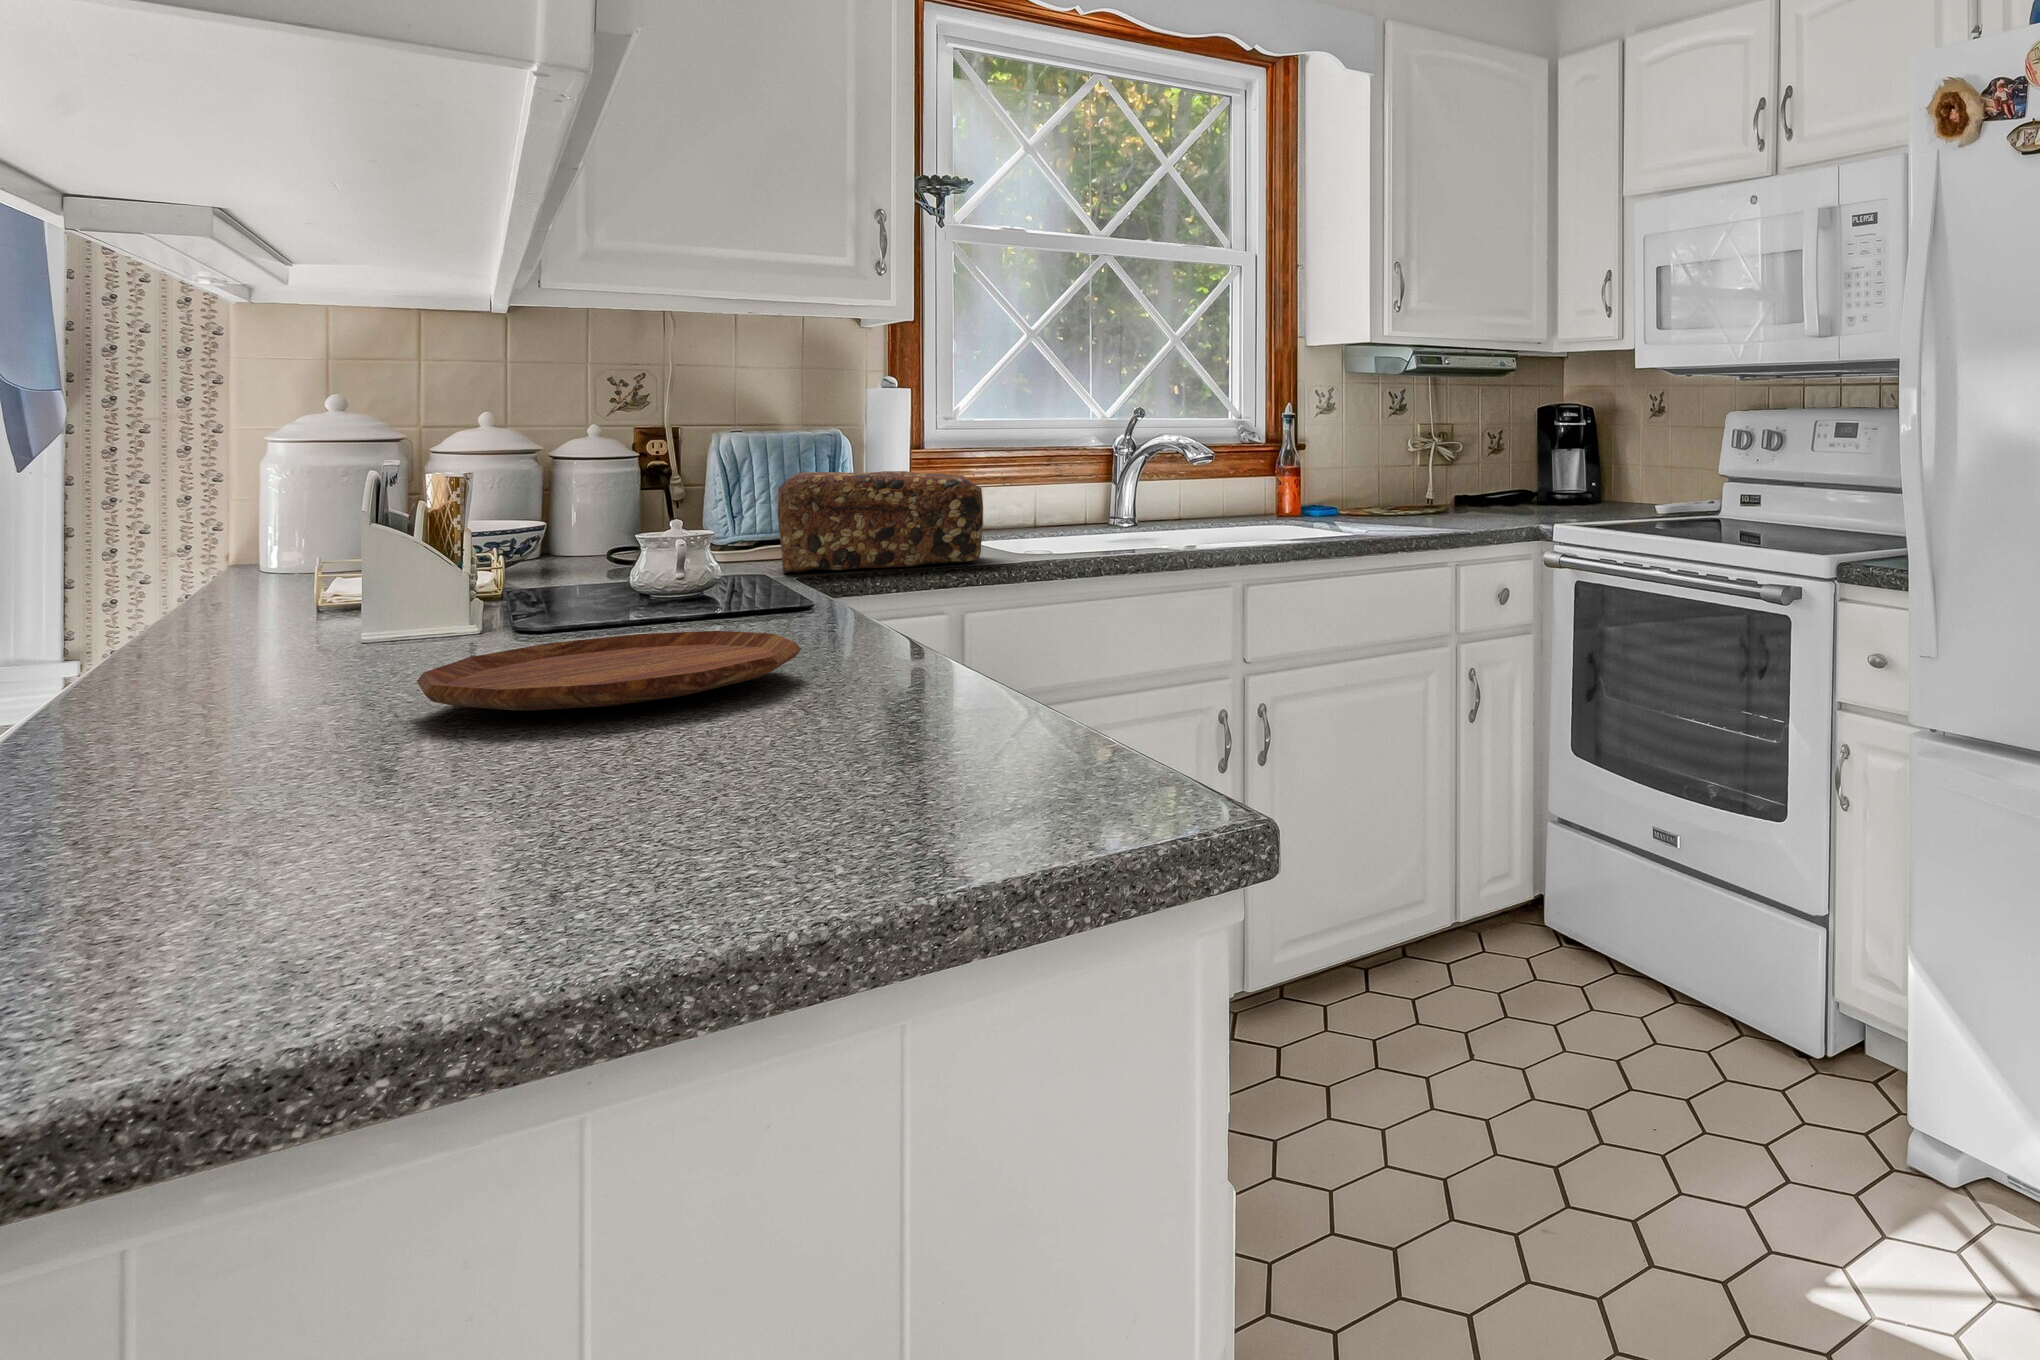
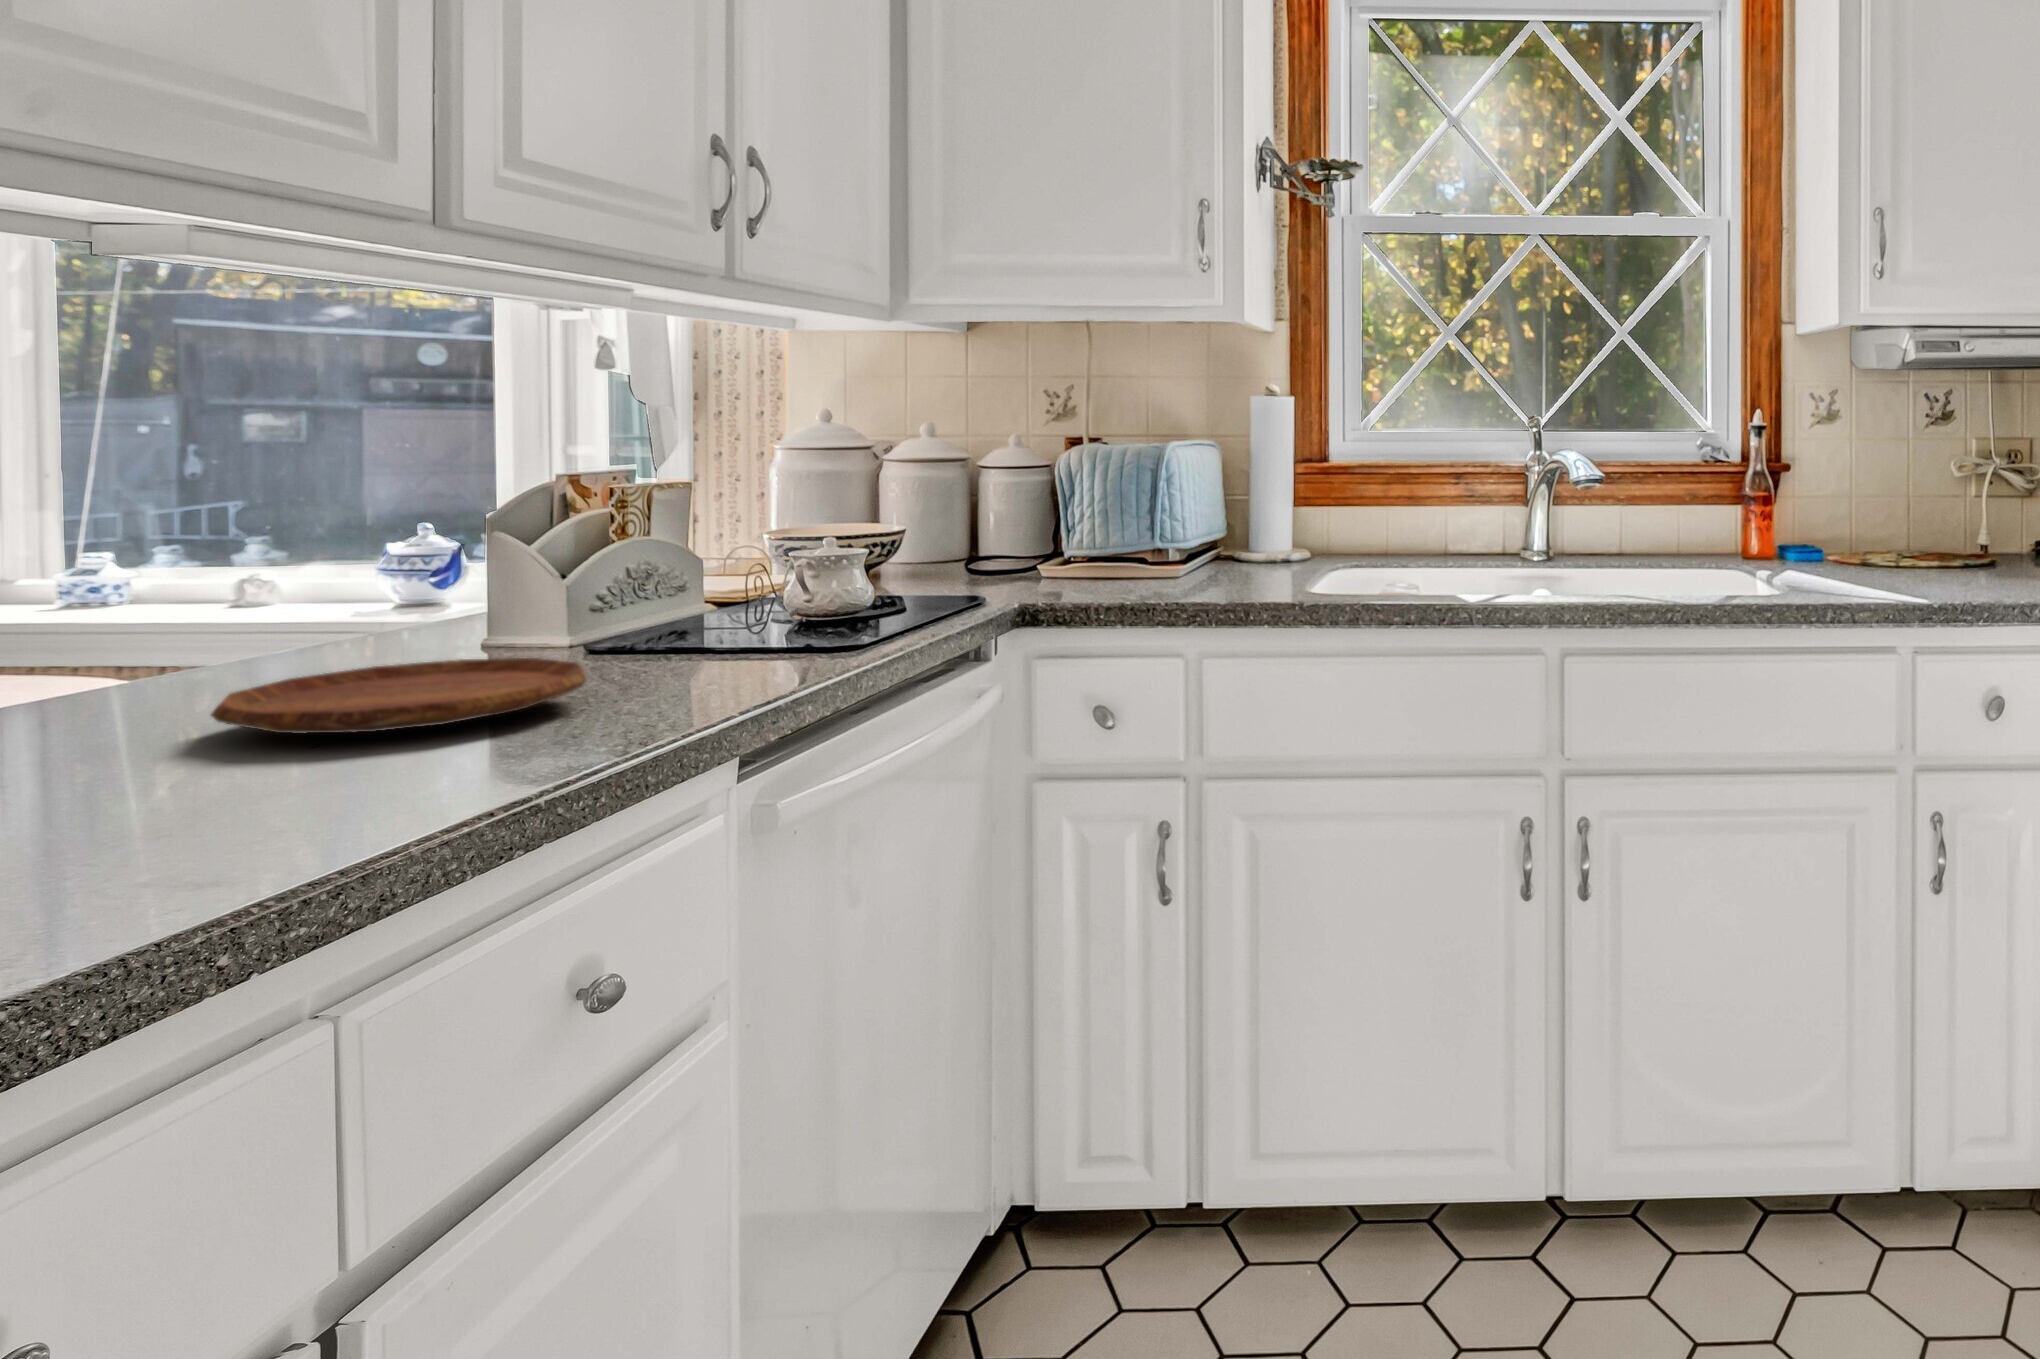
bread loaf: present [778,471,983,573] -> none [1035,491,1253,596]

